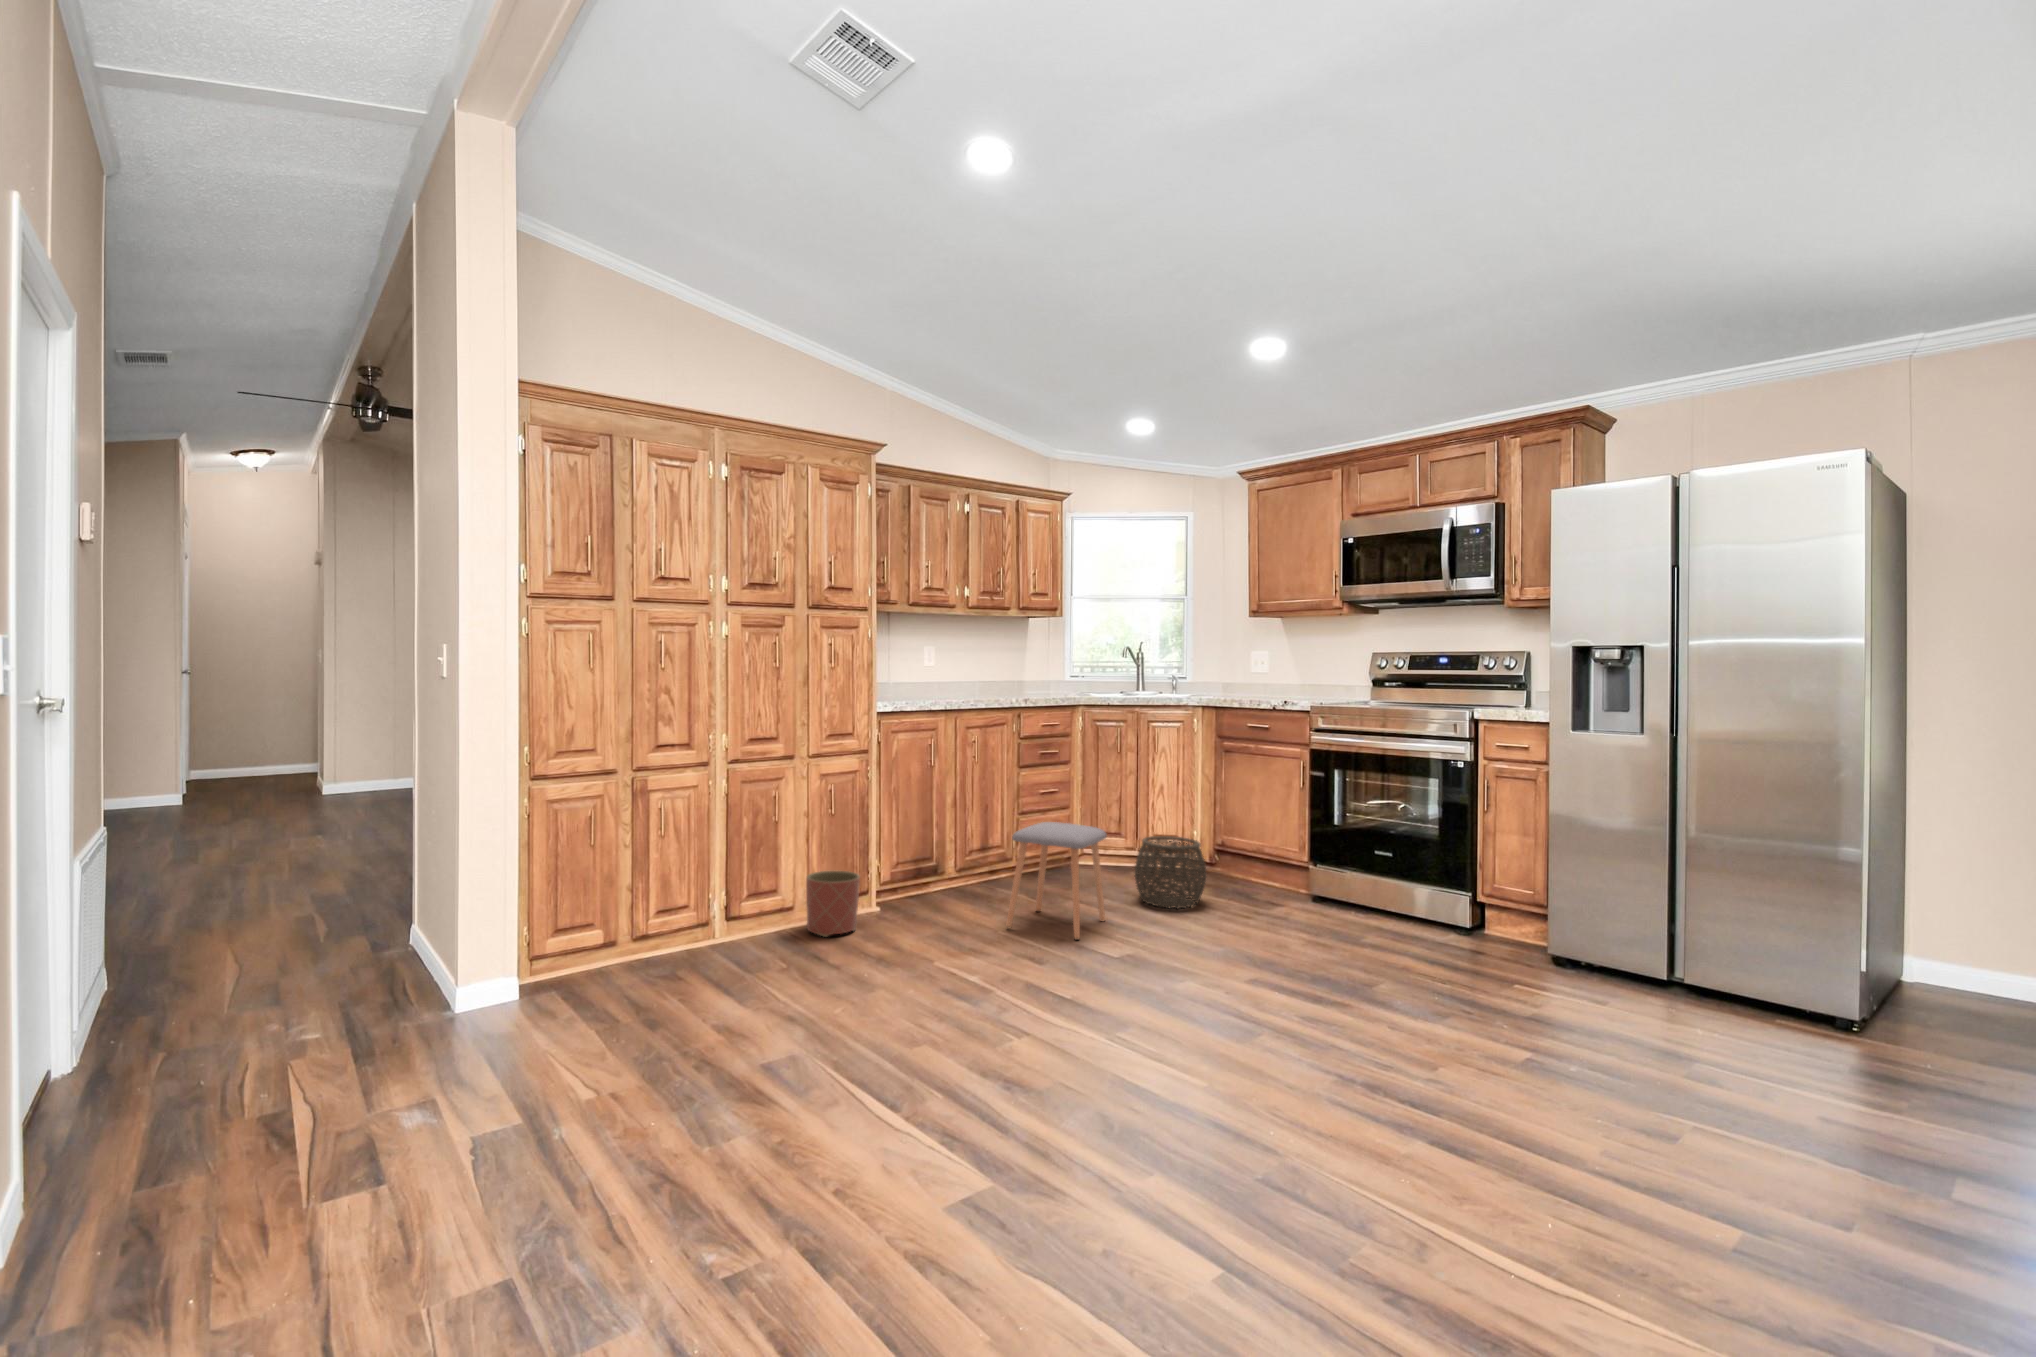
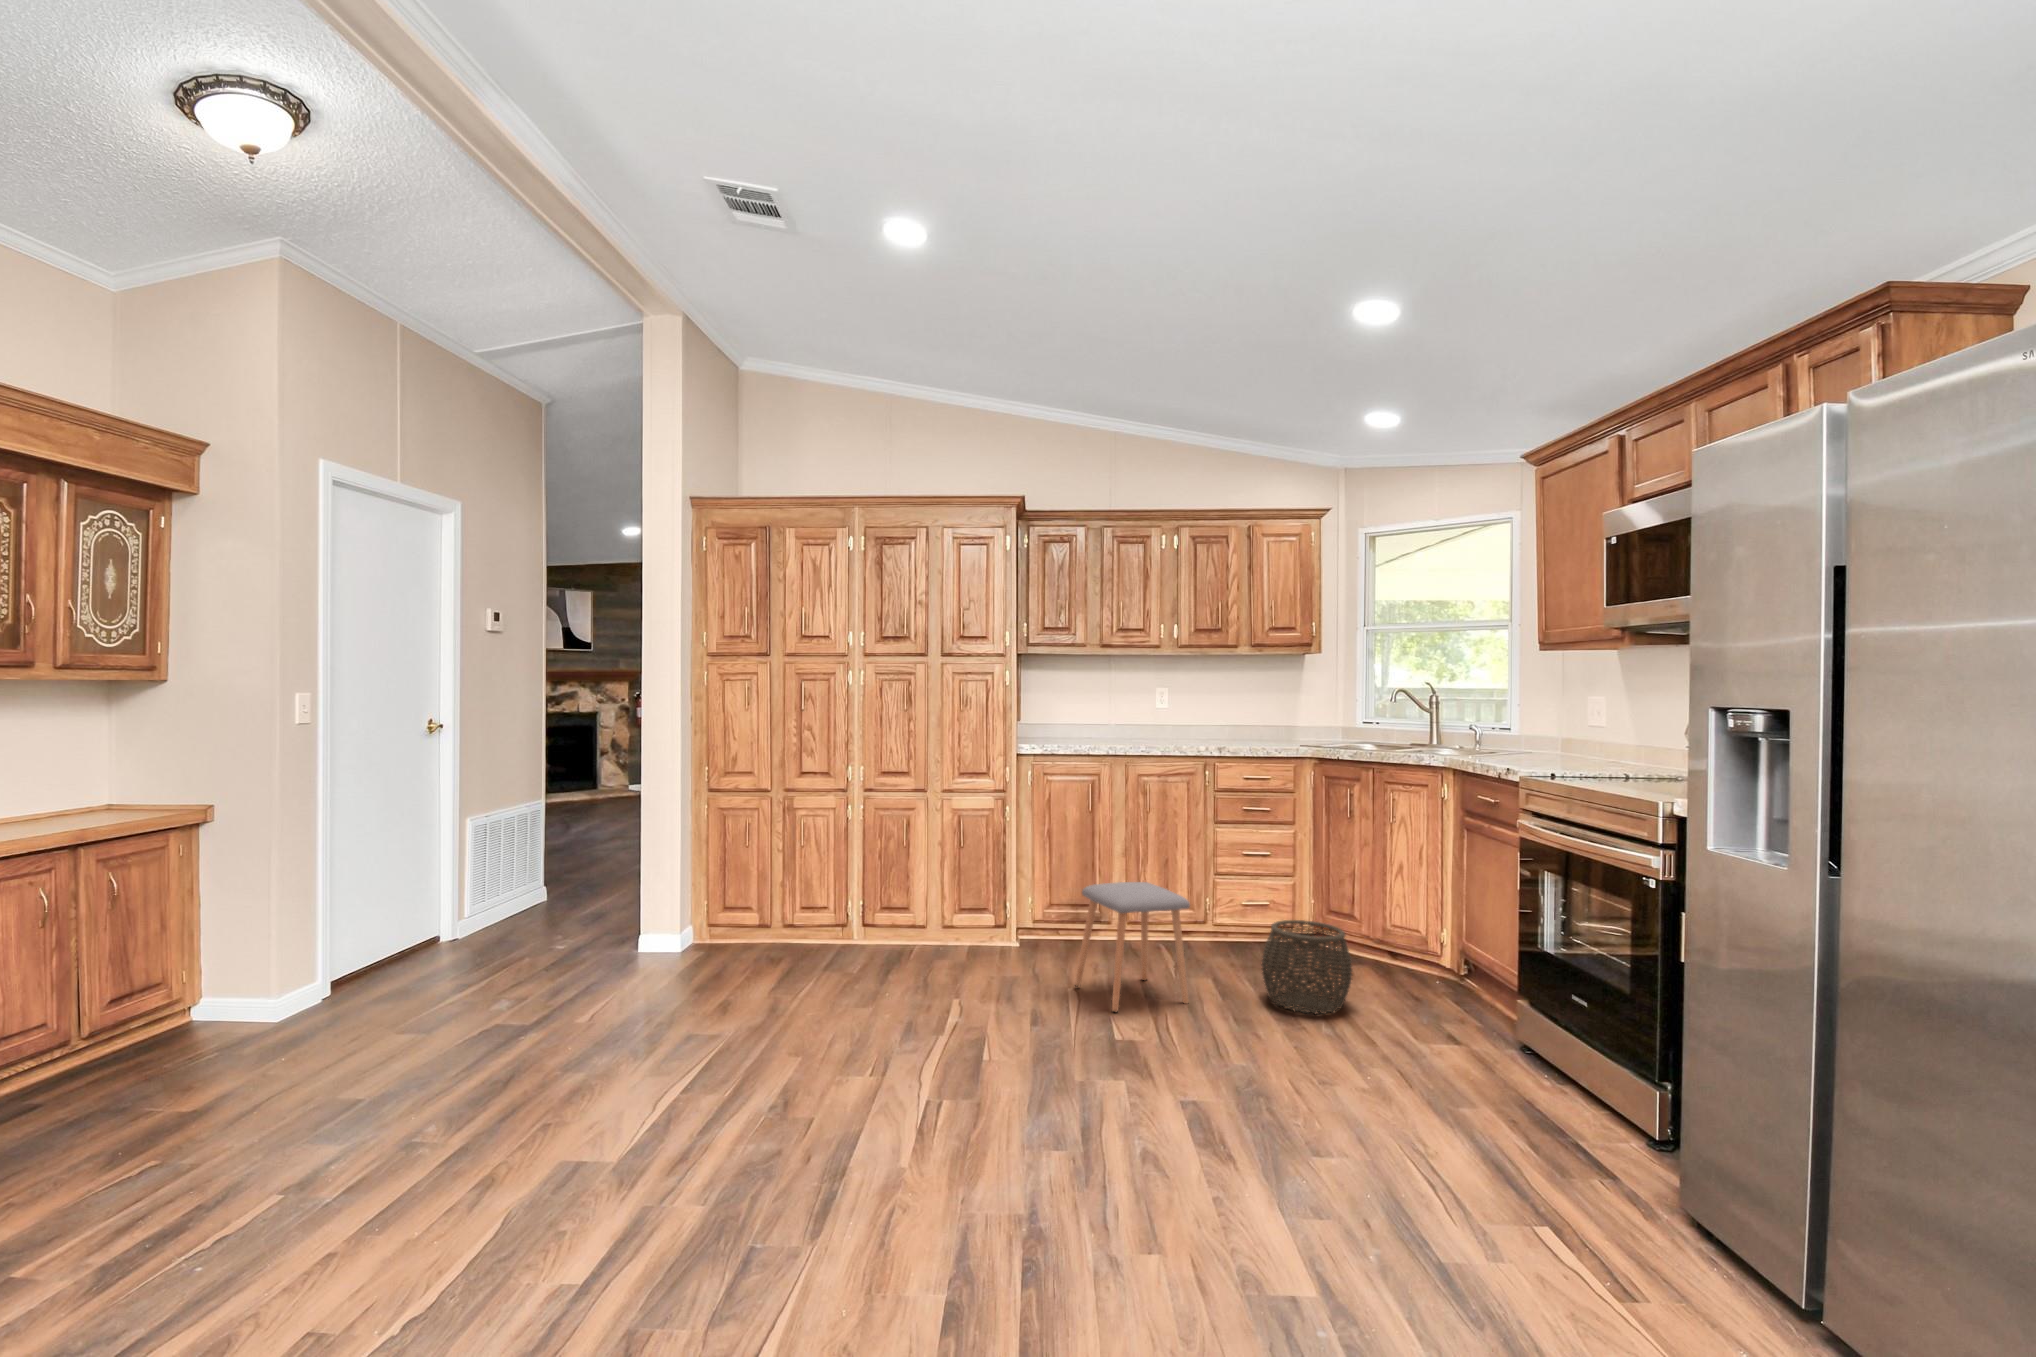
planter: present [806,871,860,937] -> none [920,899,968,960]

